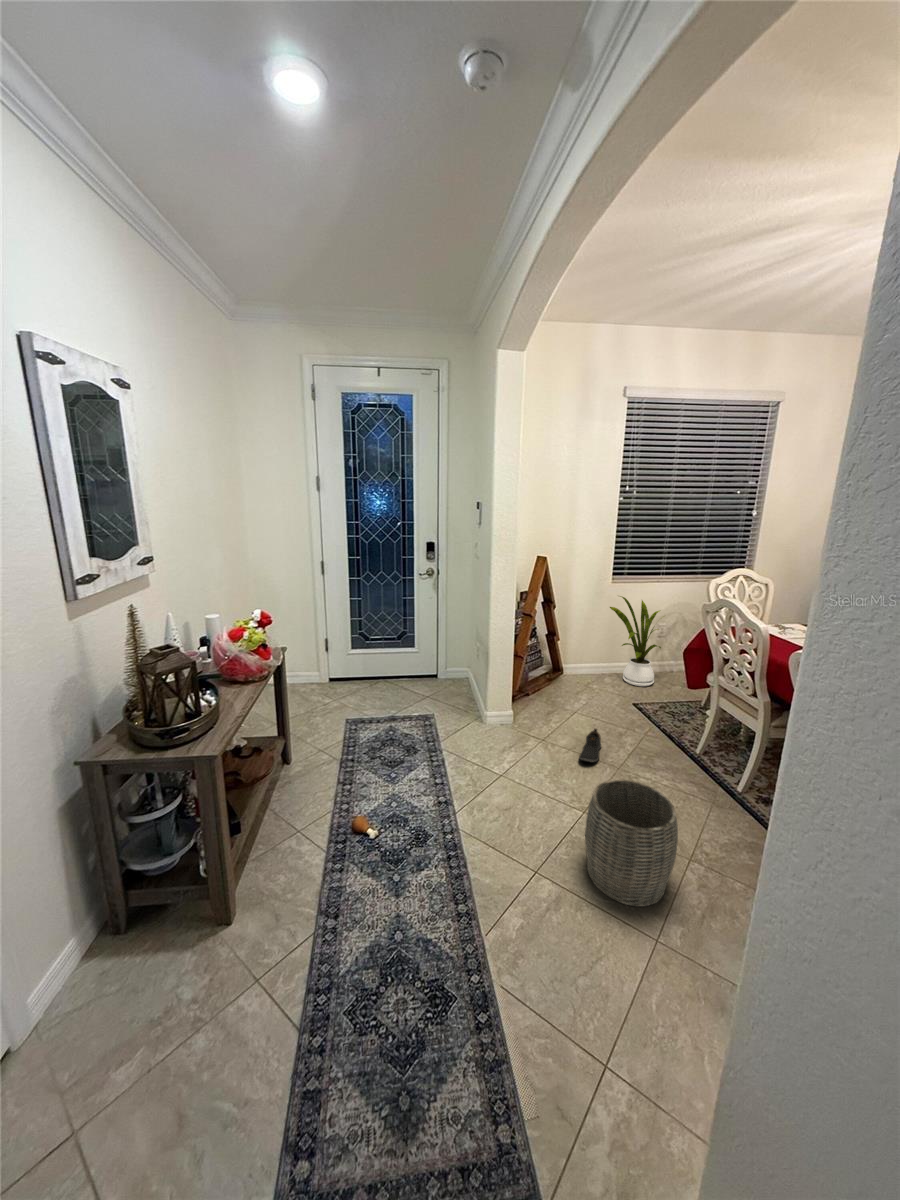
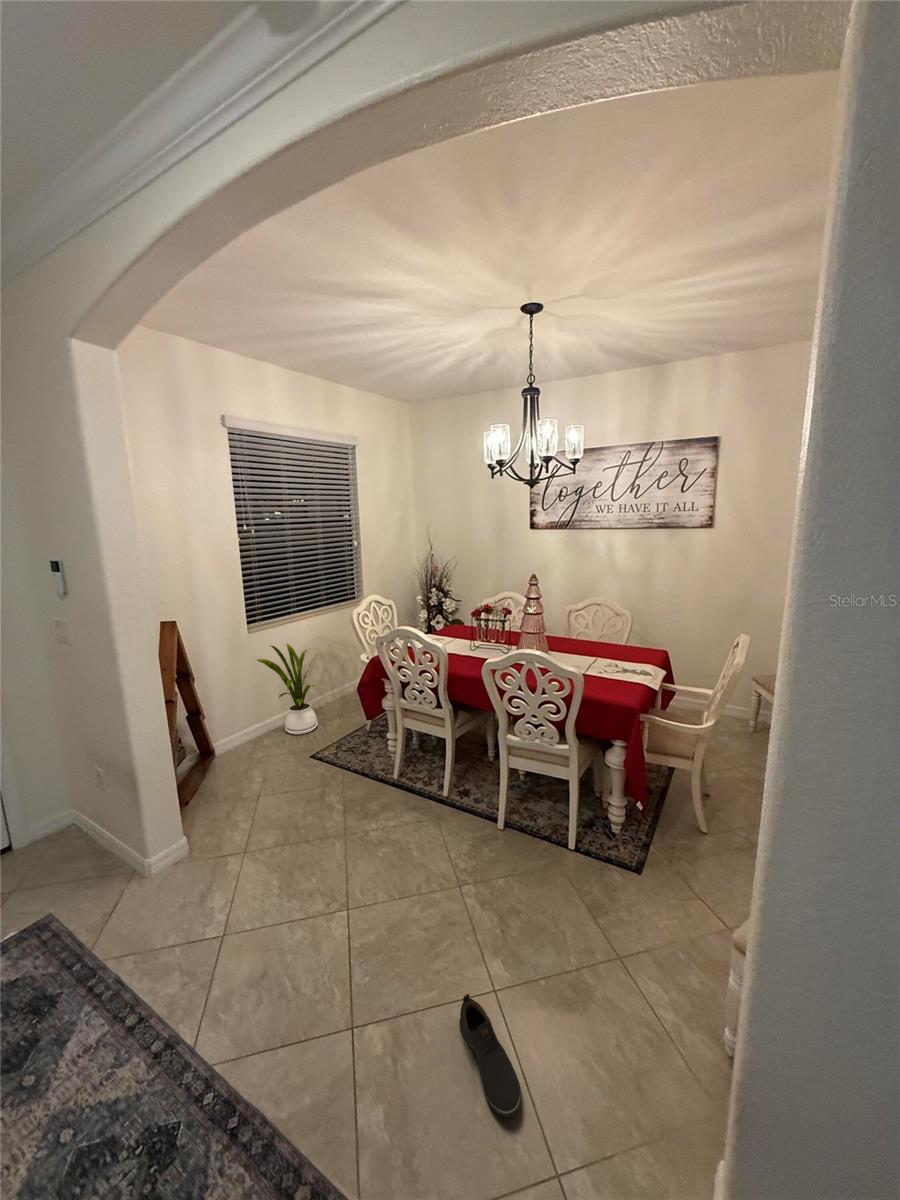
shoe: present [579,729,601,762] -> present [459,994,521,1117]
woven basket: present [585,780,678,907] -> none [378,842,470,988]

